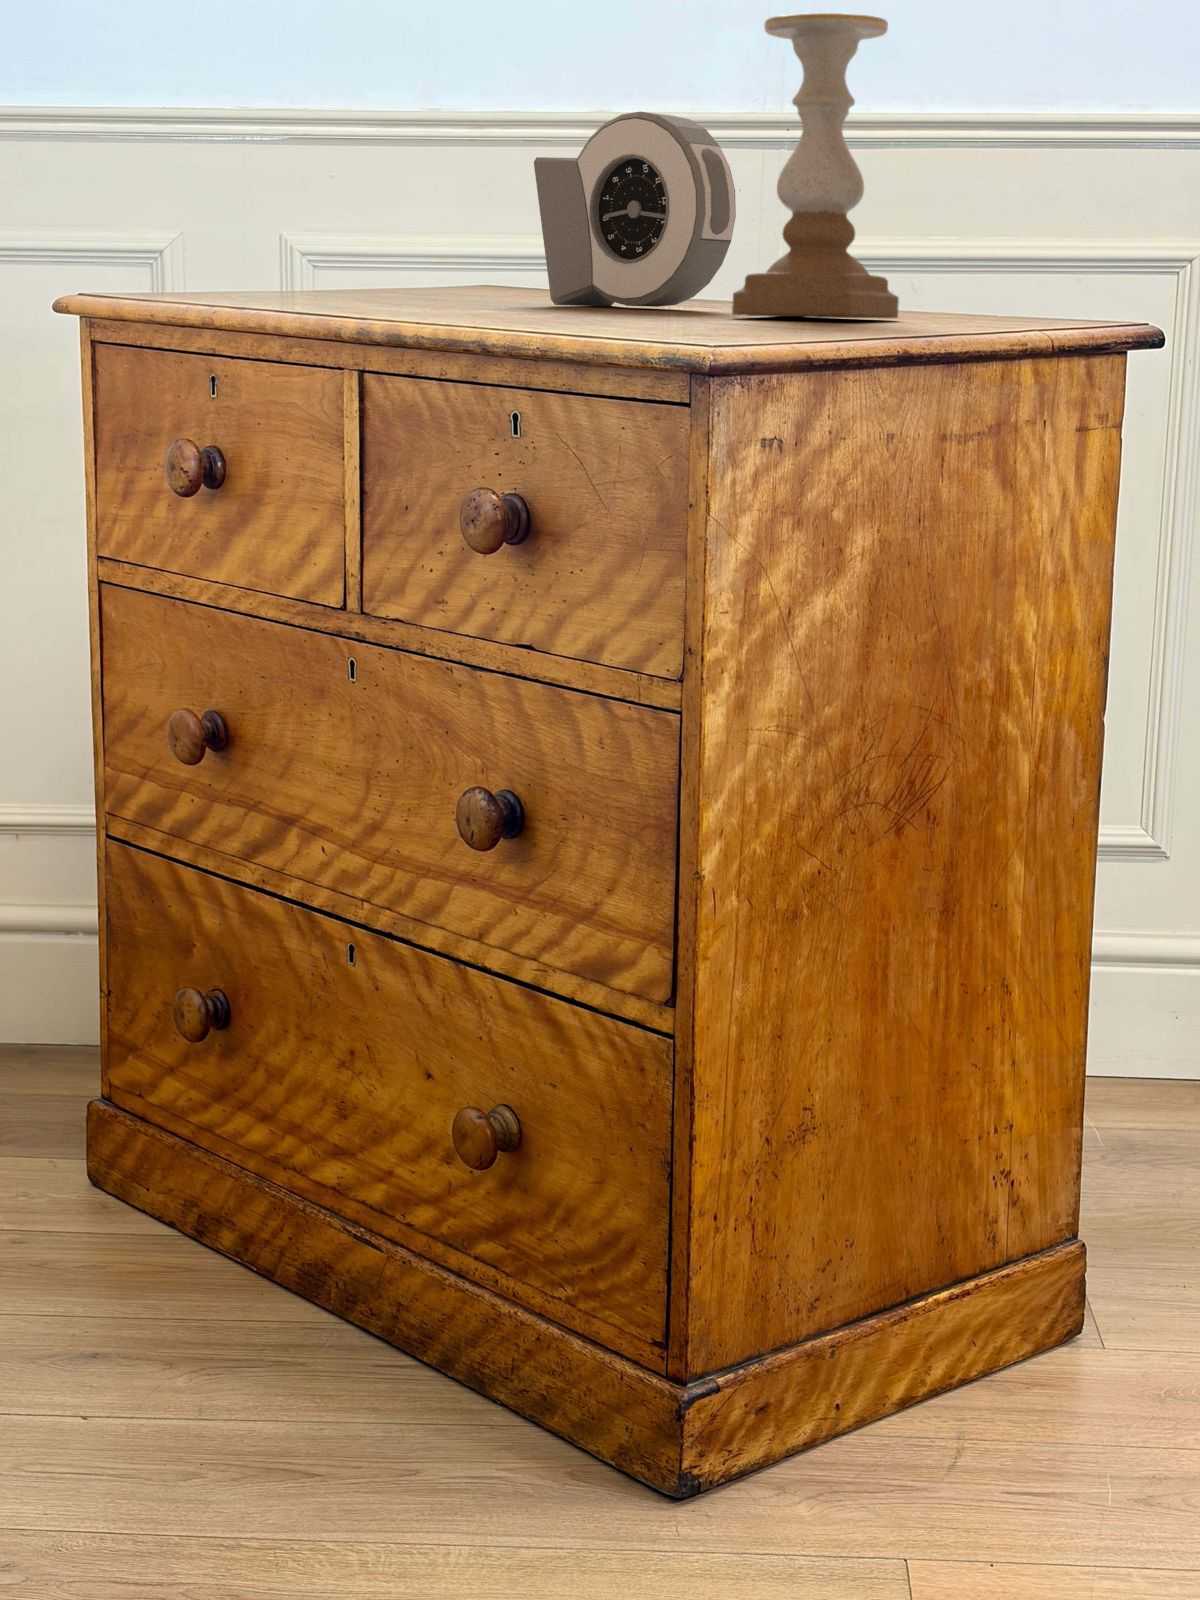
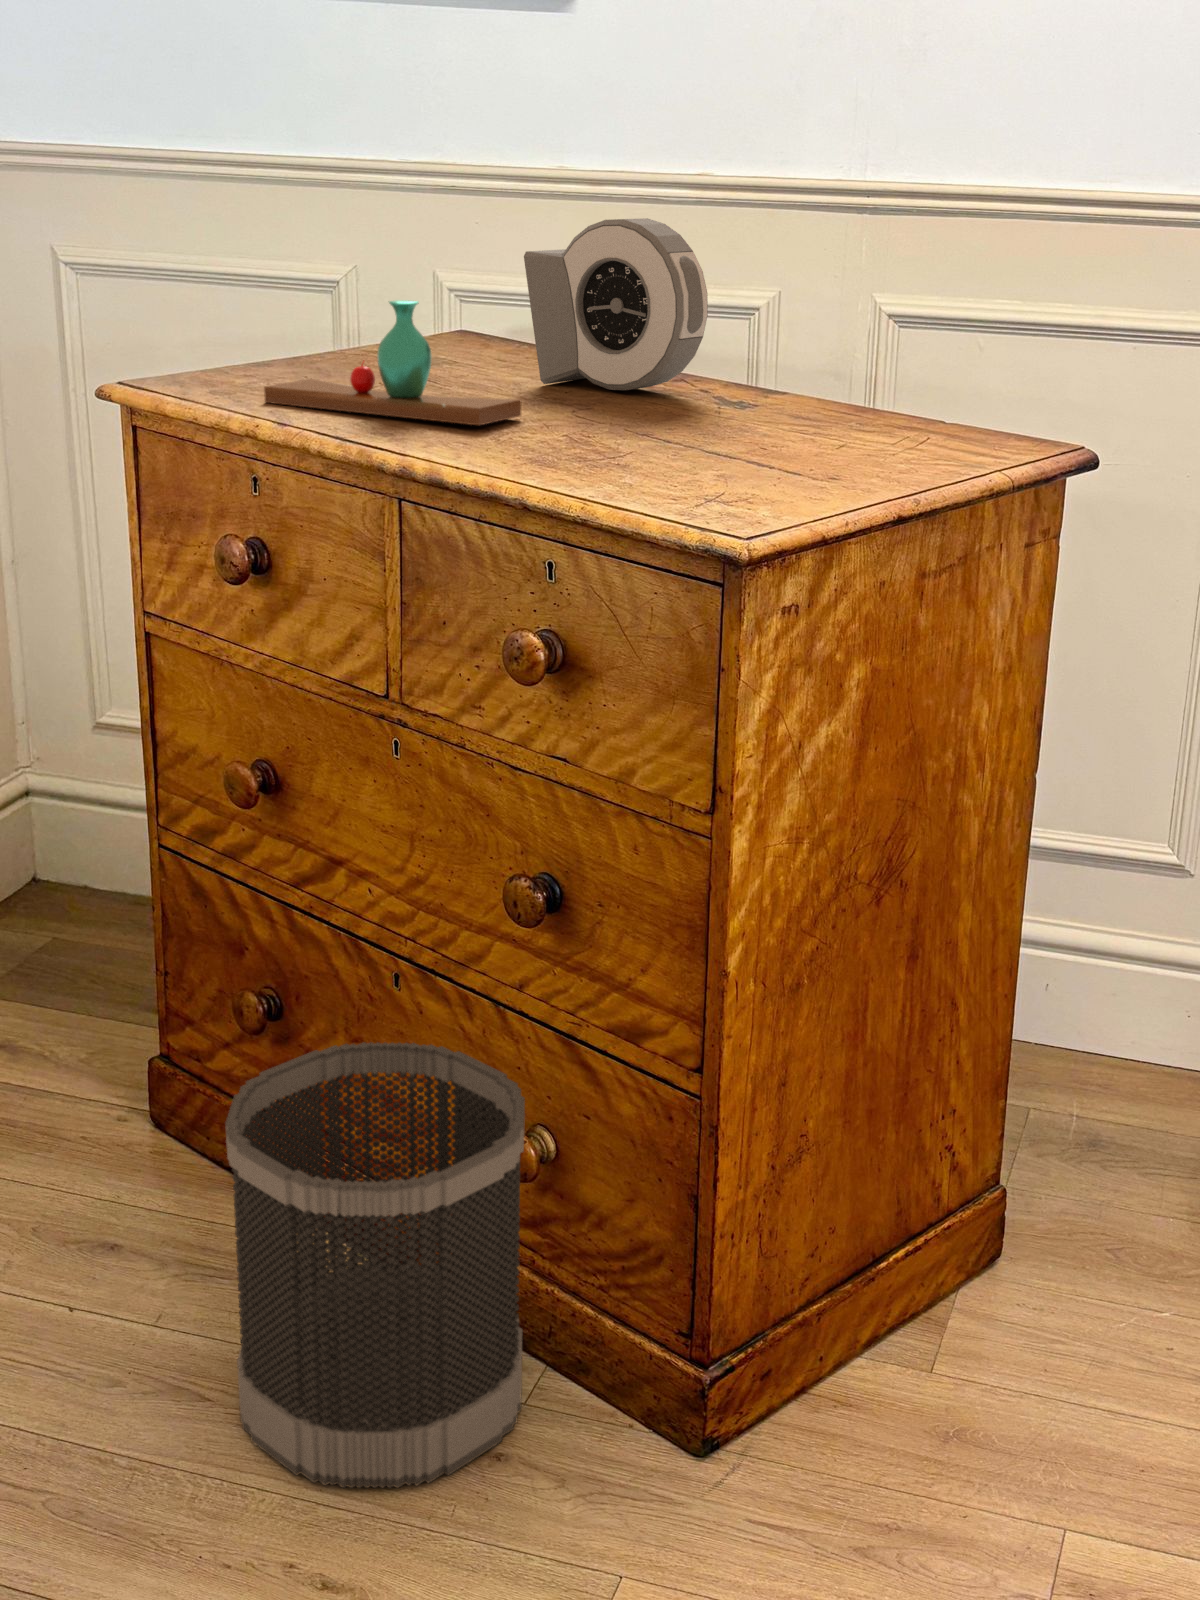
candle holder: present [732,13,899,318] -> none [719,165,859,438]
vase: none [231,181,511,307] -> present [264,300,521,425]
wastebasket: none [121,1004,476,1508] -> present [225,1042,525,1488]

